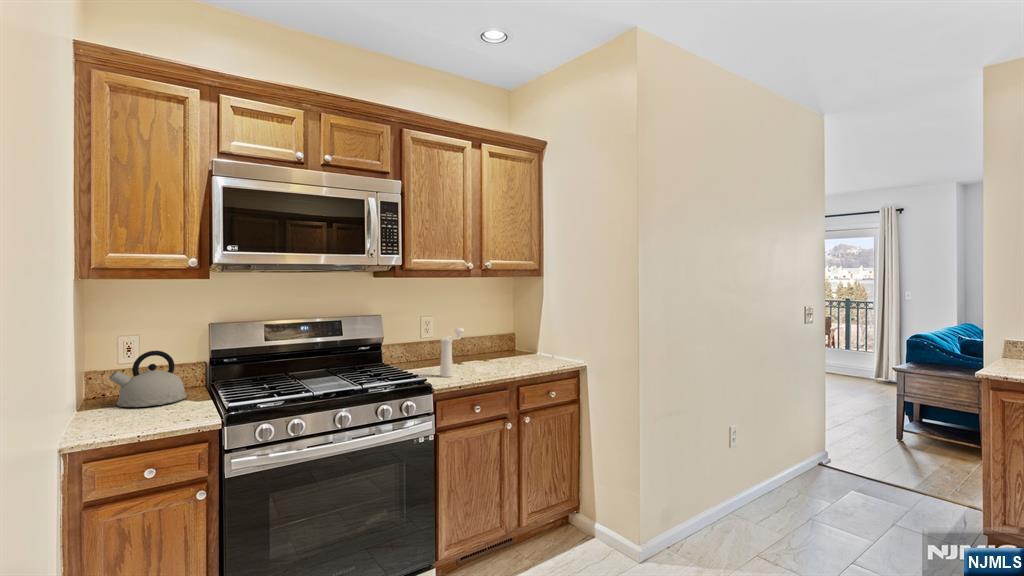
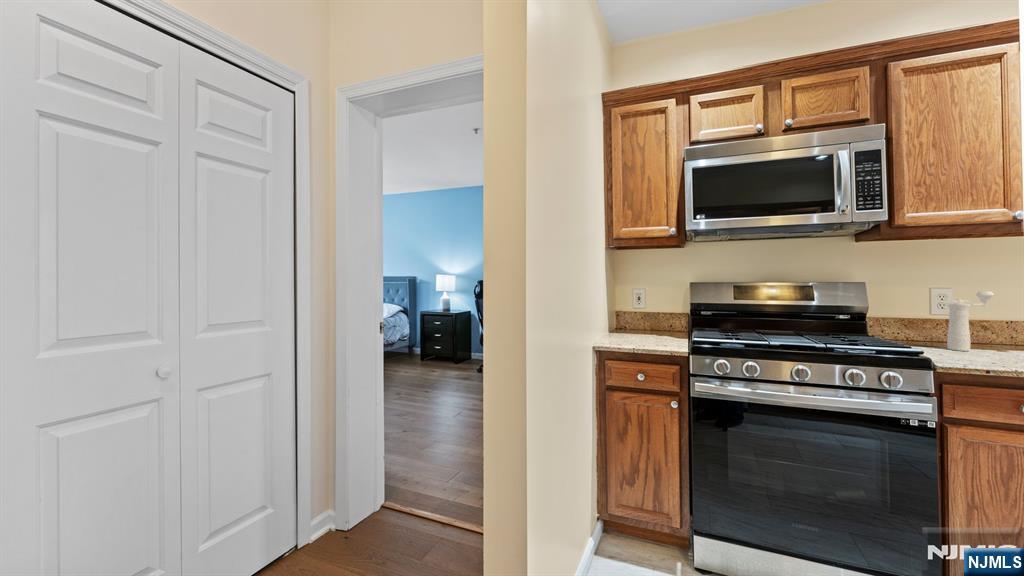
kettle: present [109,351,187,407] -> none [622,298,669,336]

